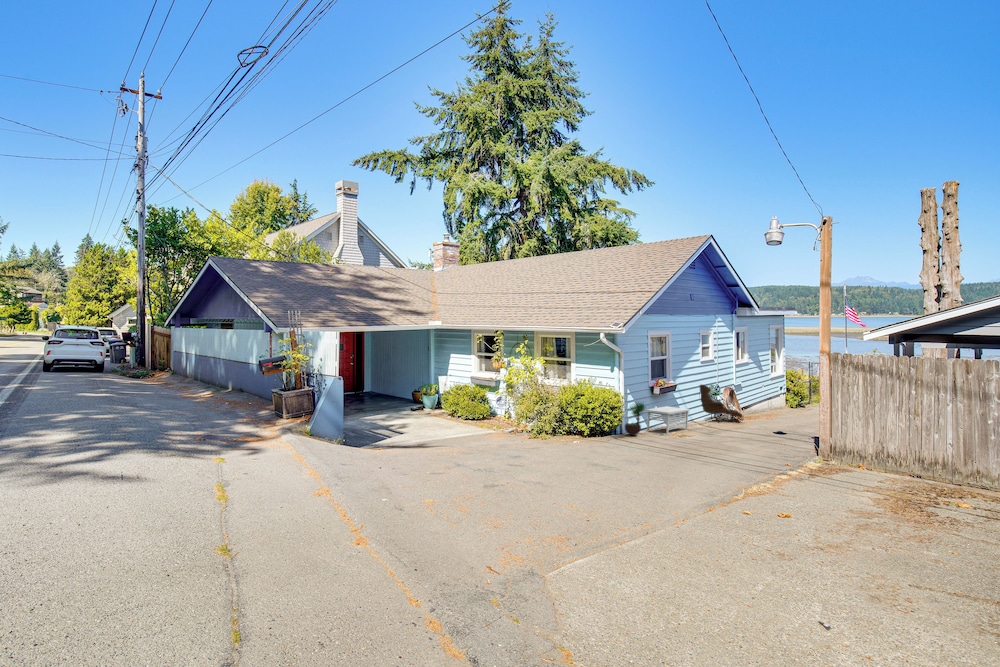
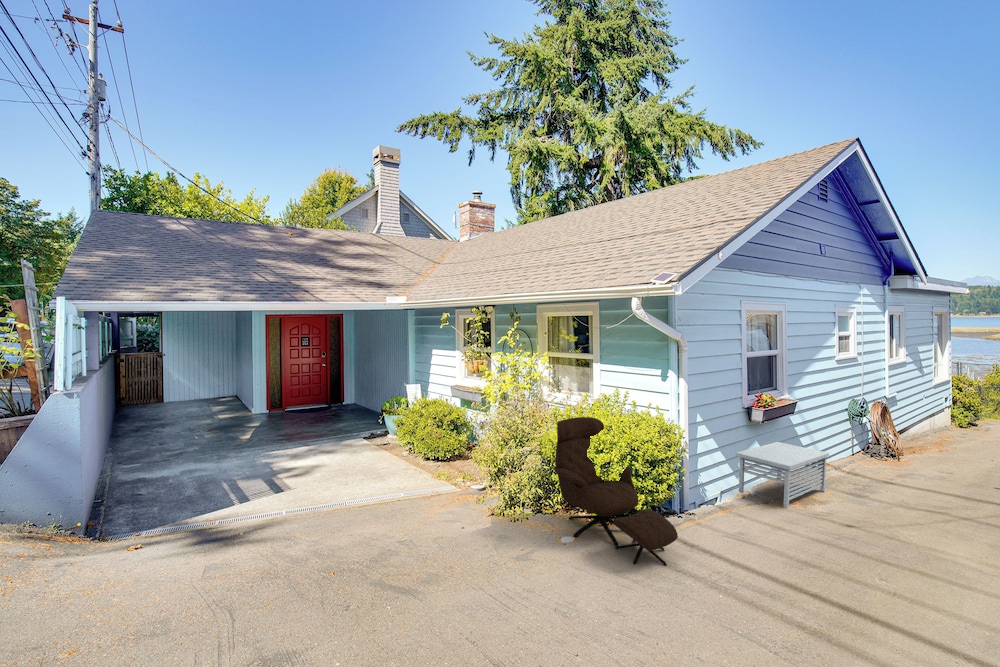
lounge chair: present [700,385,742,422] -> present [554,417,678,566]
potted tree: present [625,403,646,435] -> none [690,441,741,517]

